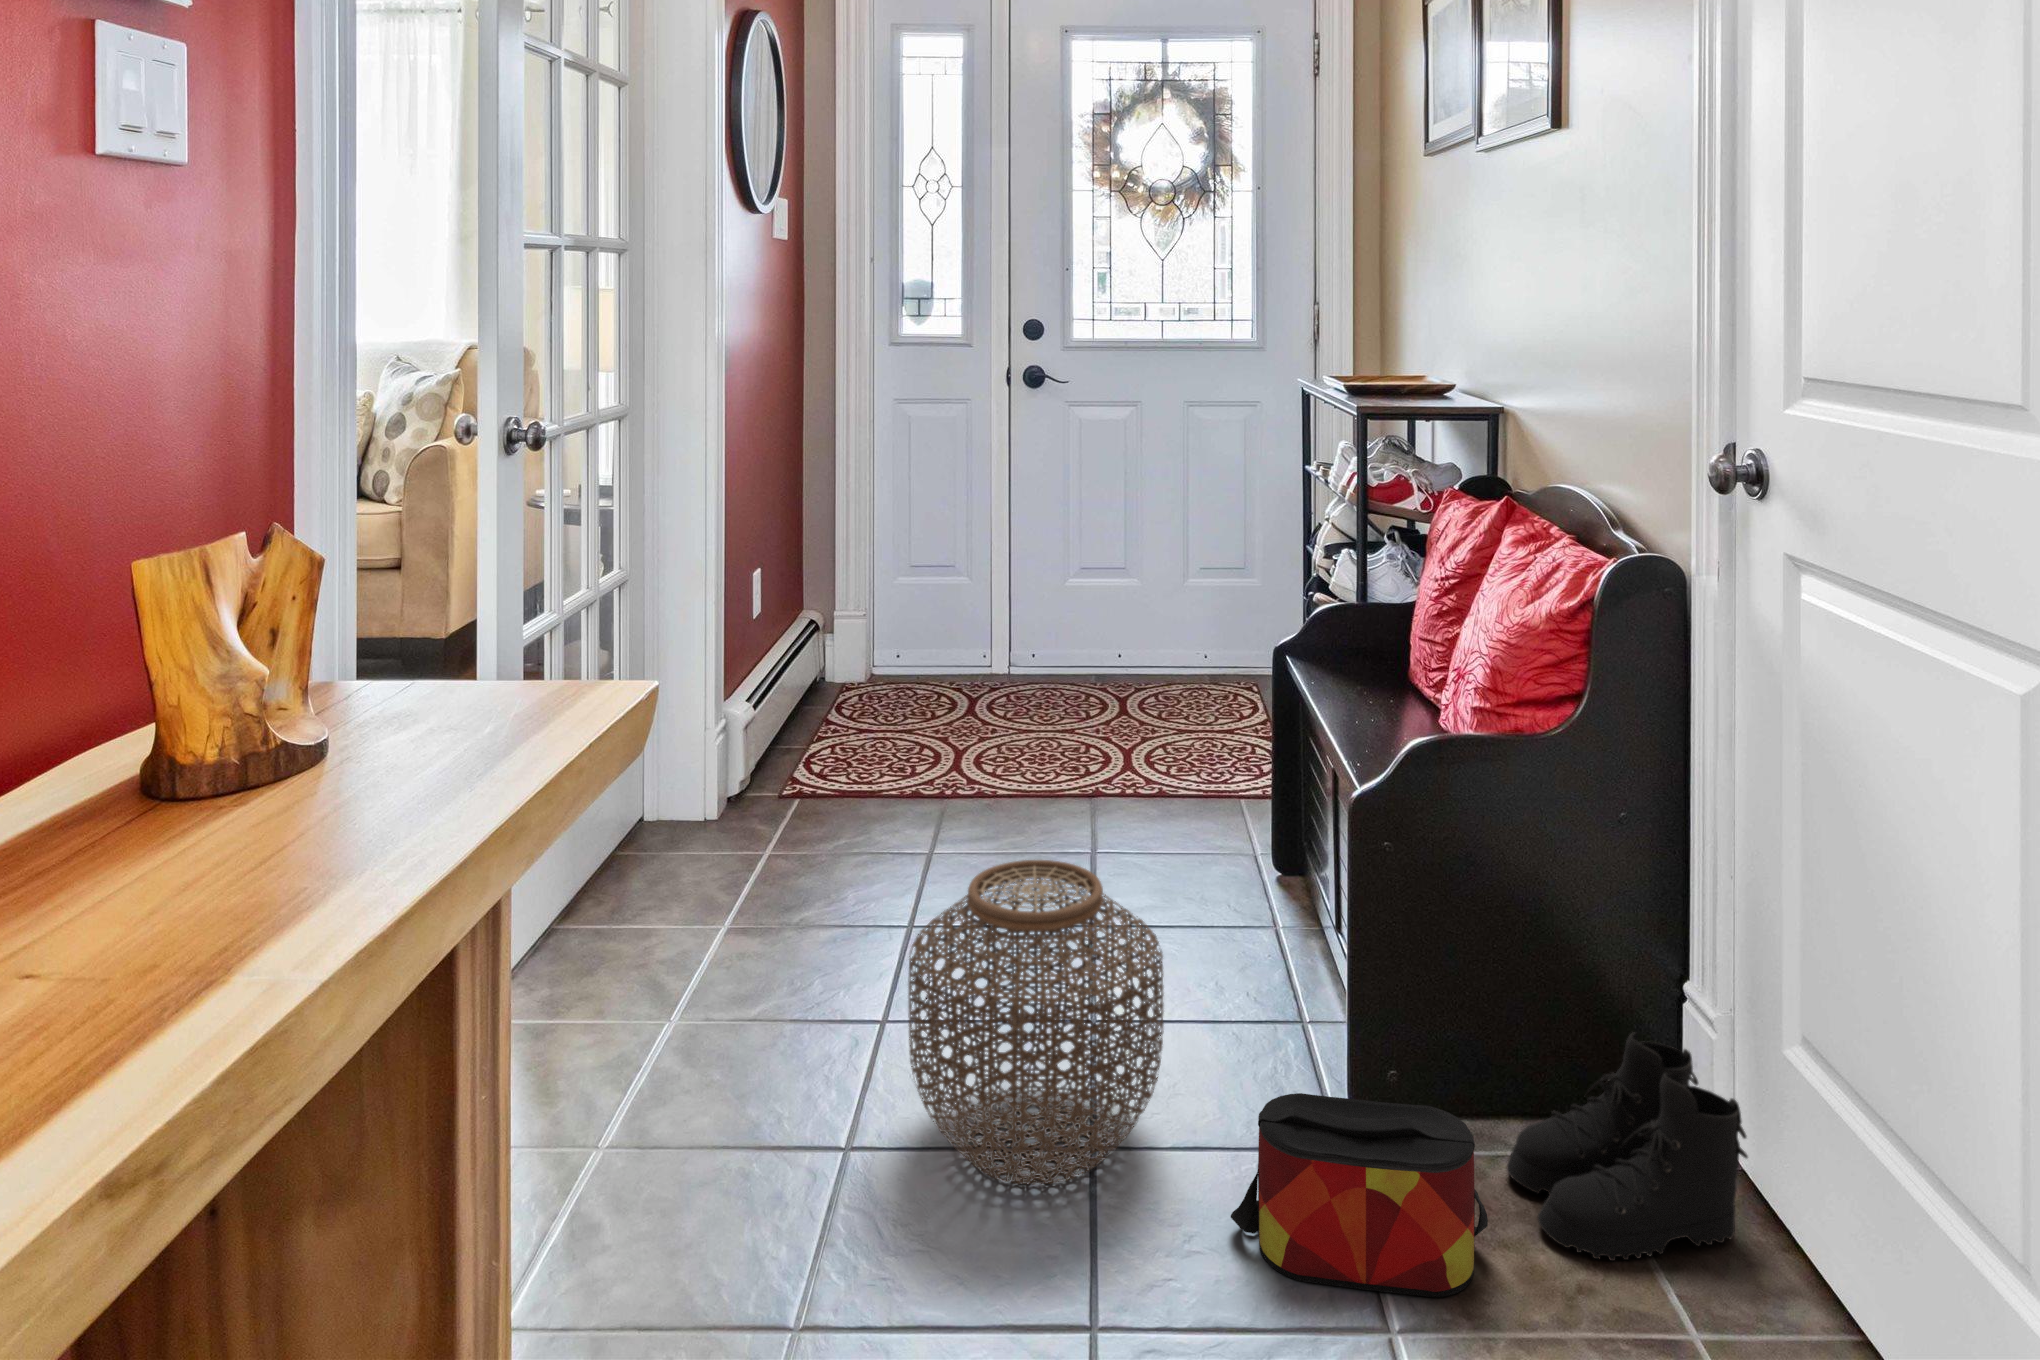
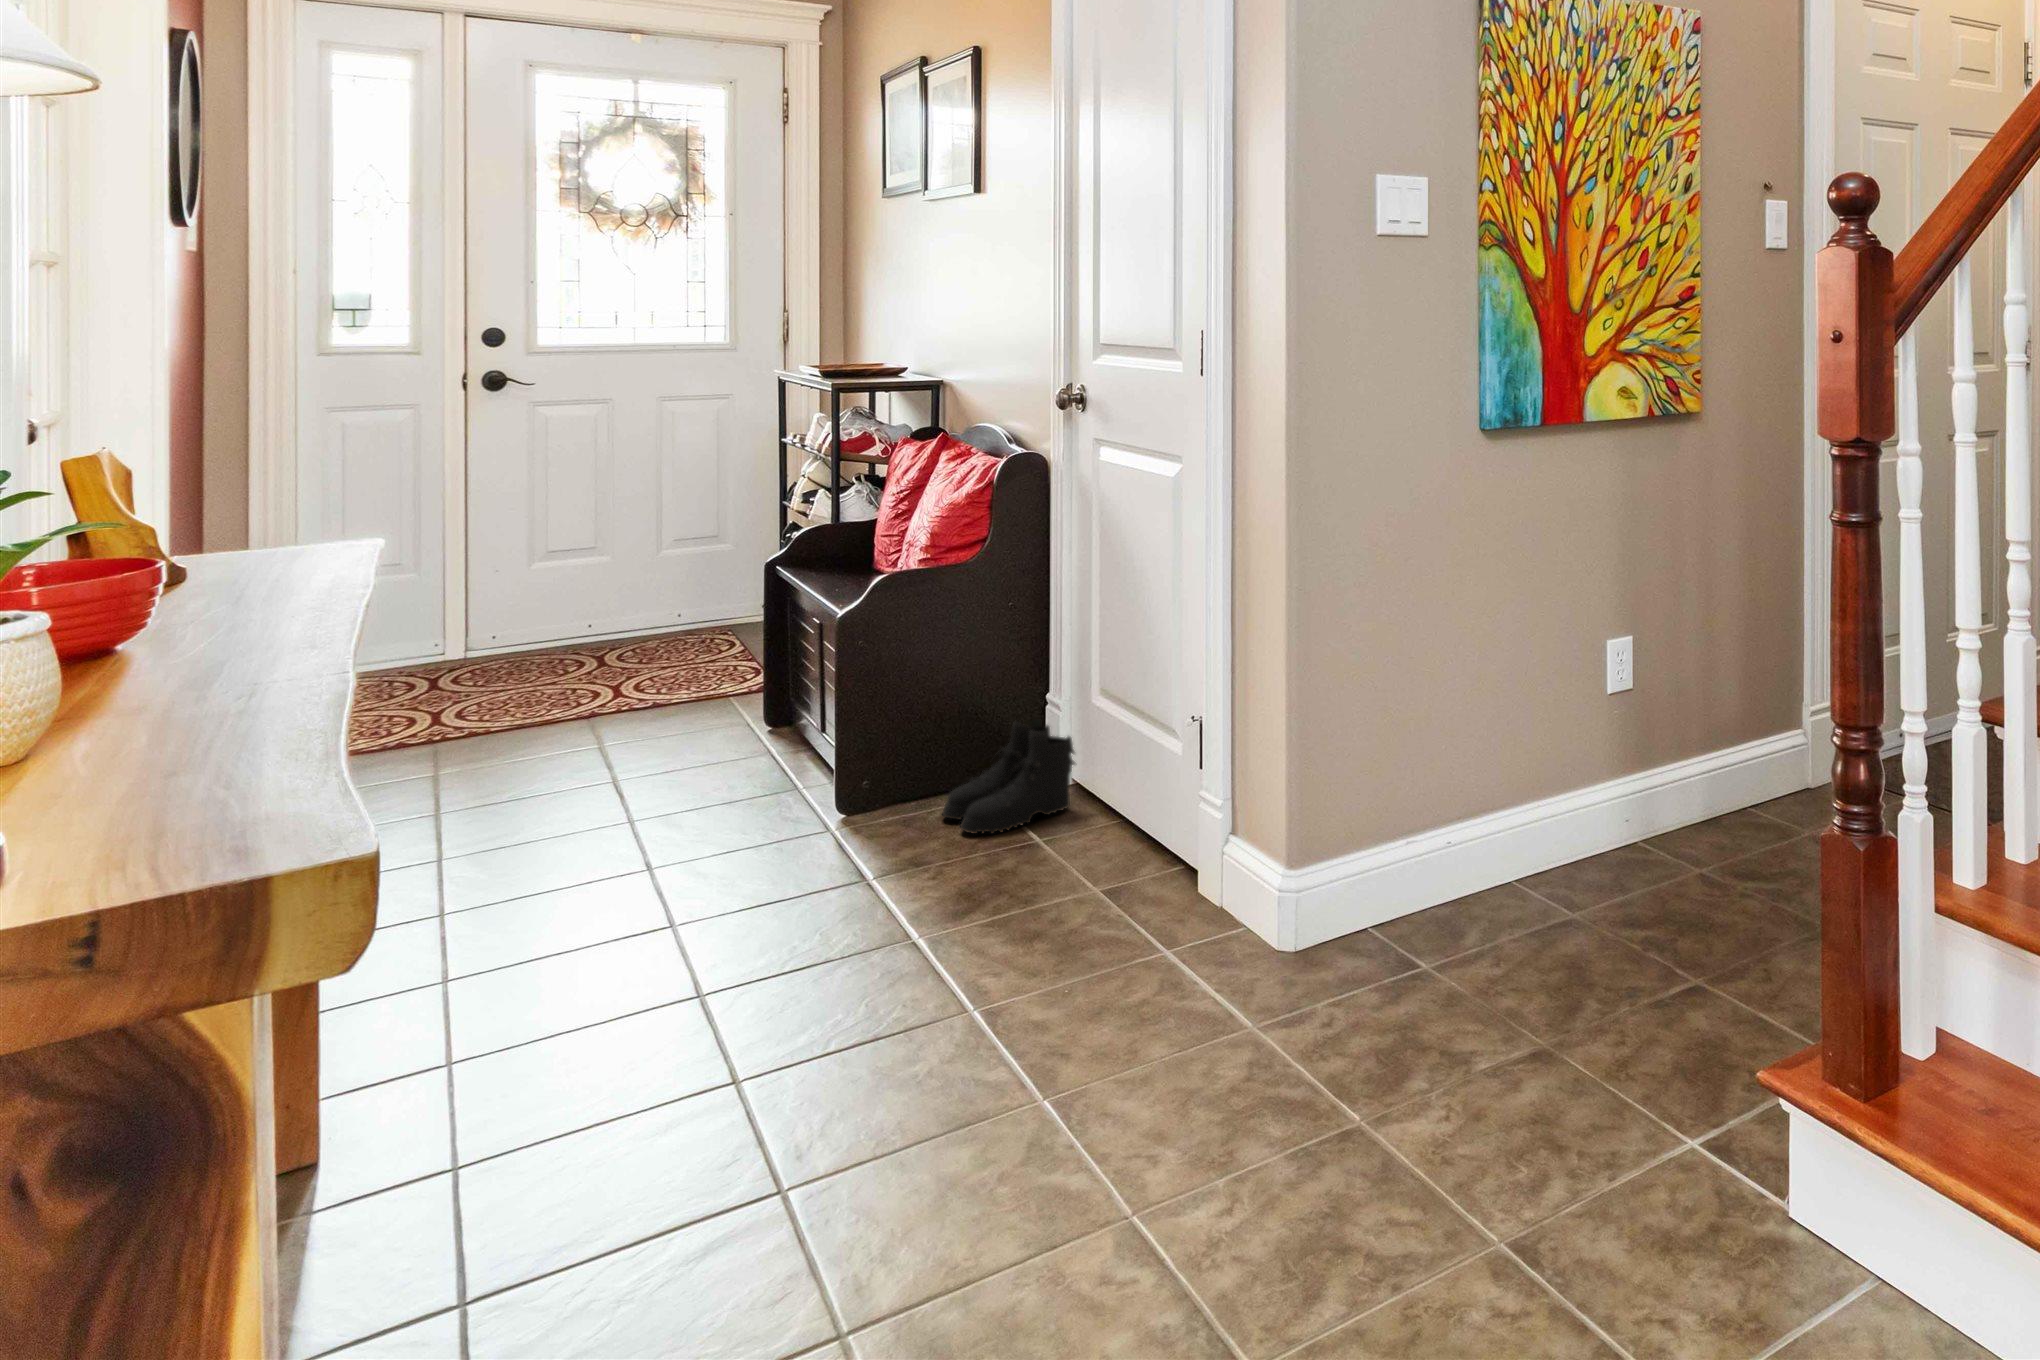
woven basket: present [908,860,1164,1184] -> none [487,693,702,907]
bag: present [1231,1093,1488,1297] -> none [760,775,929,887]

